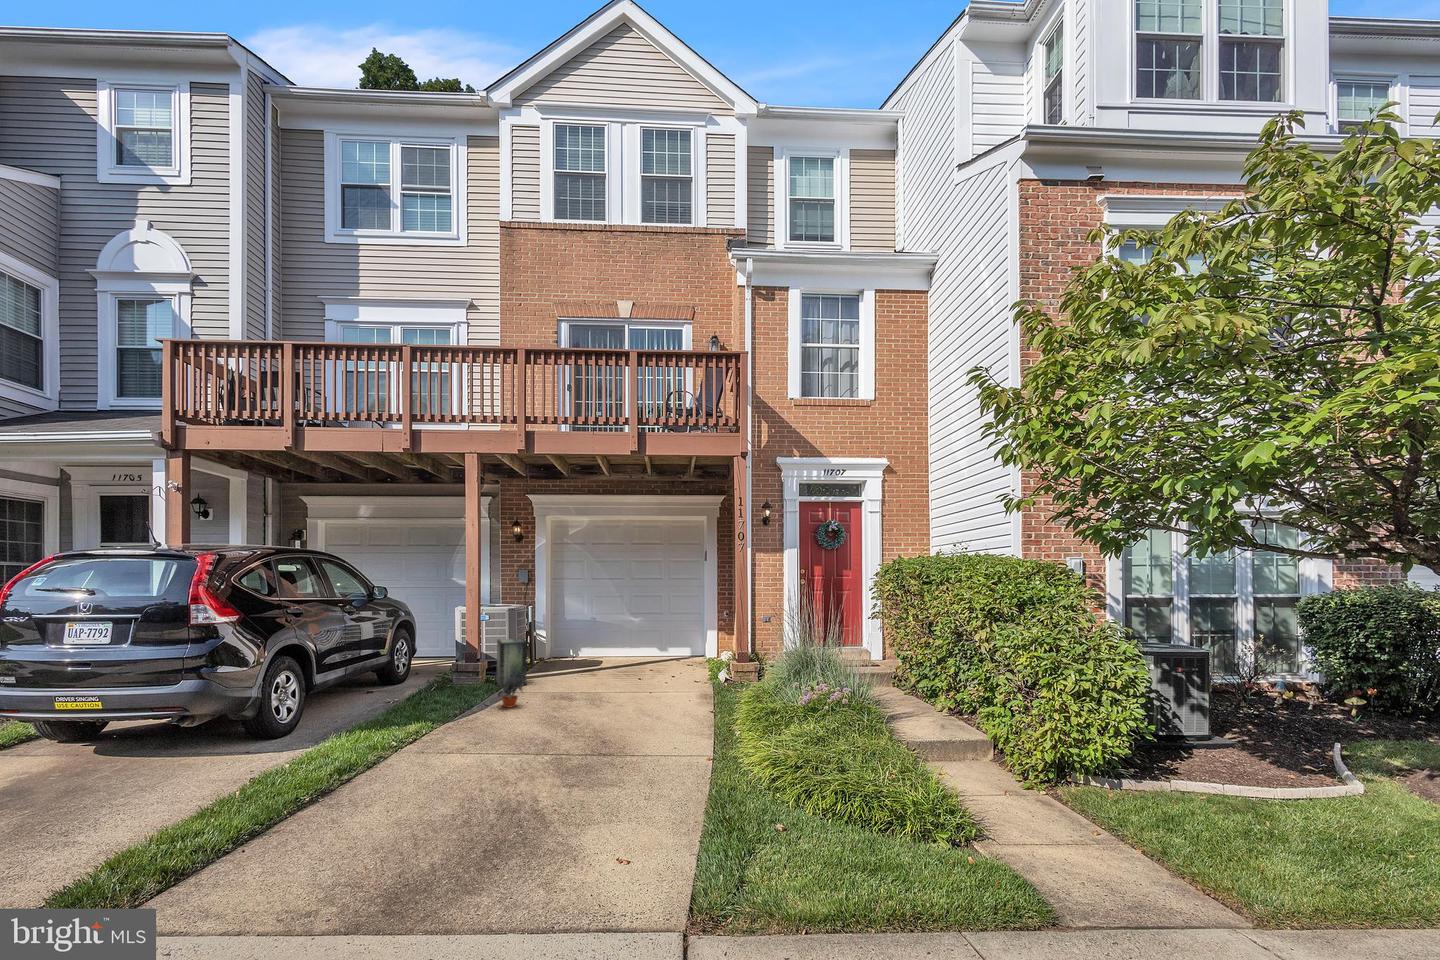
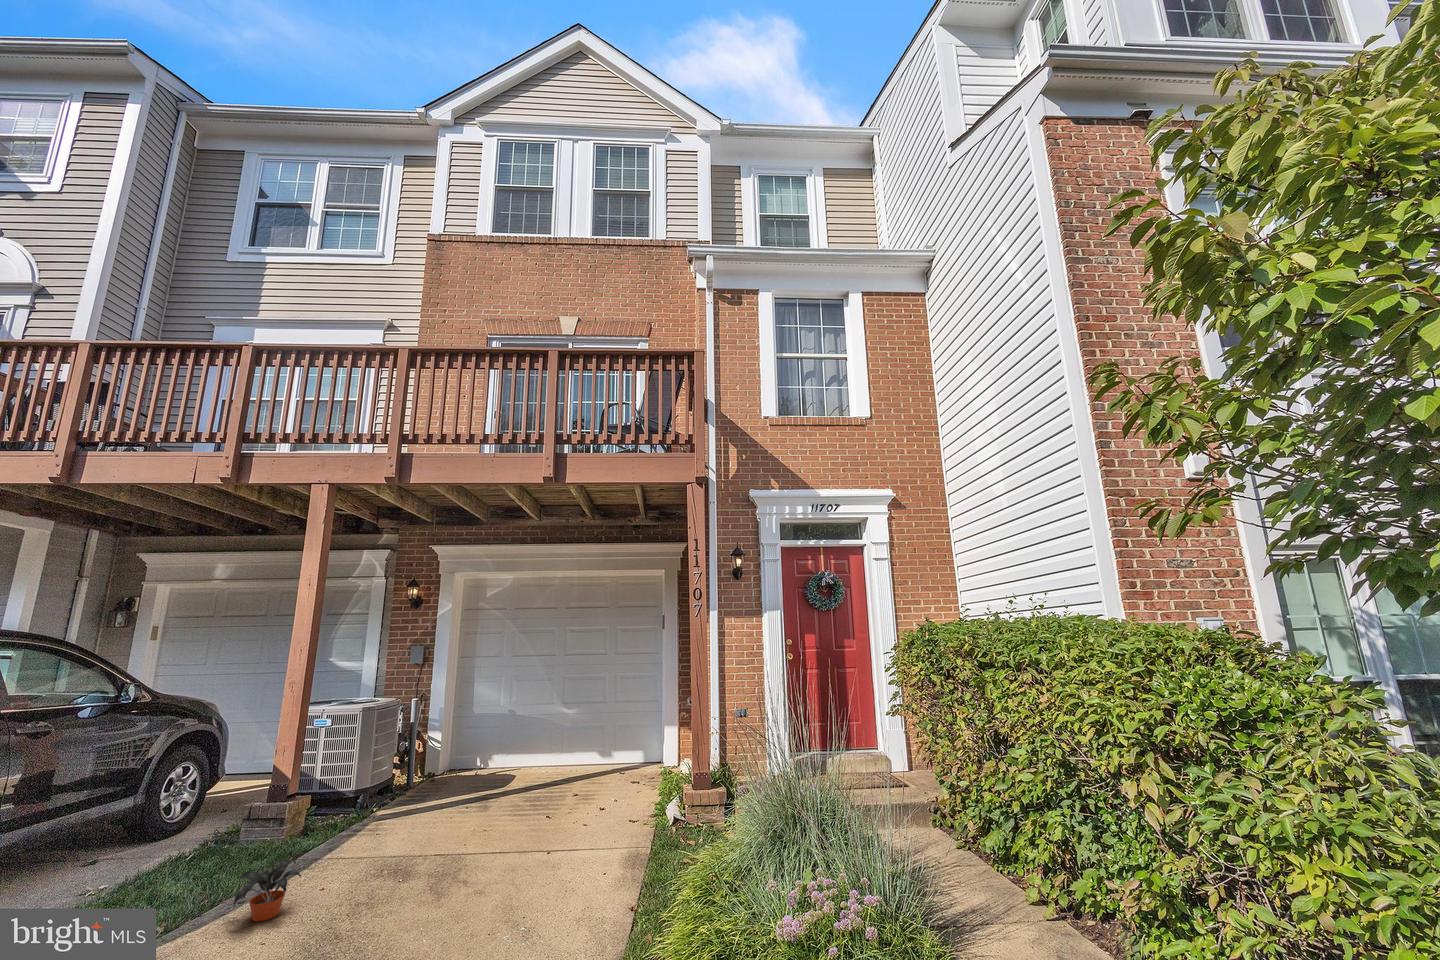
storage box: present [496,638,527,686] -> none [314,756,374,845]

